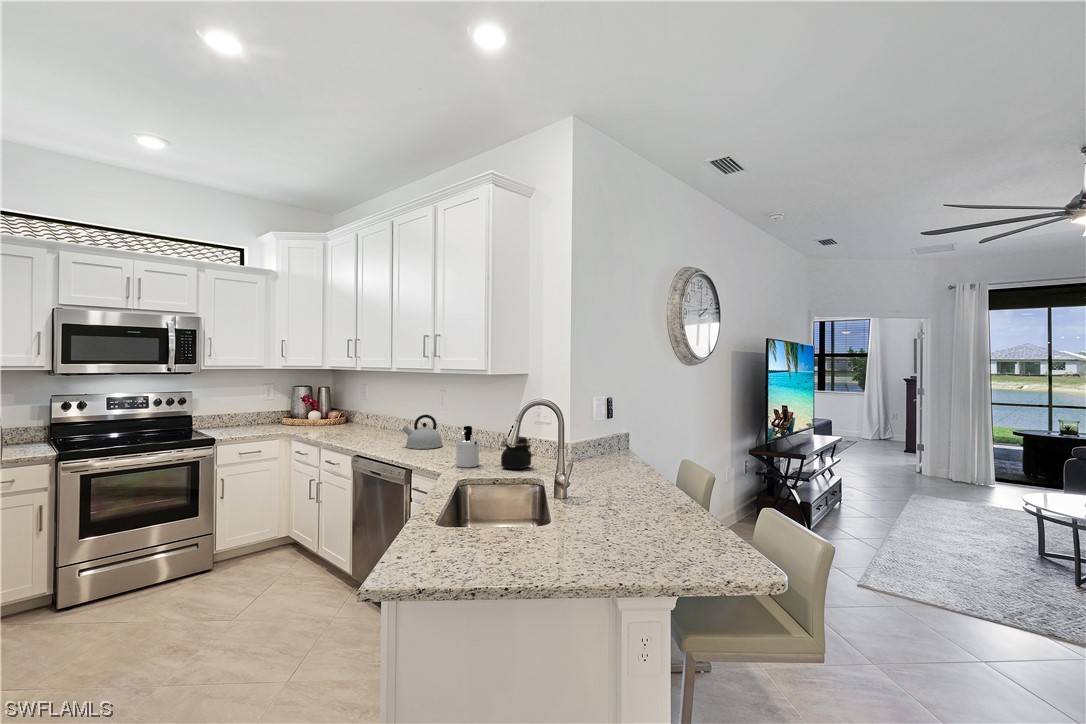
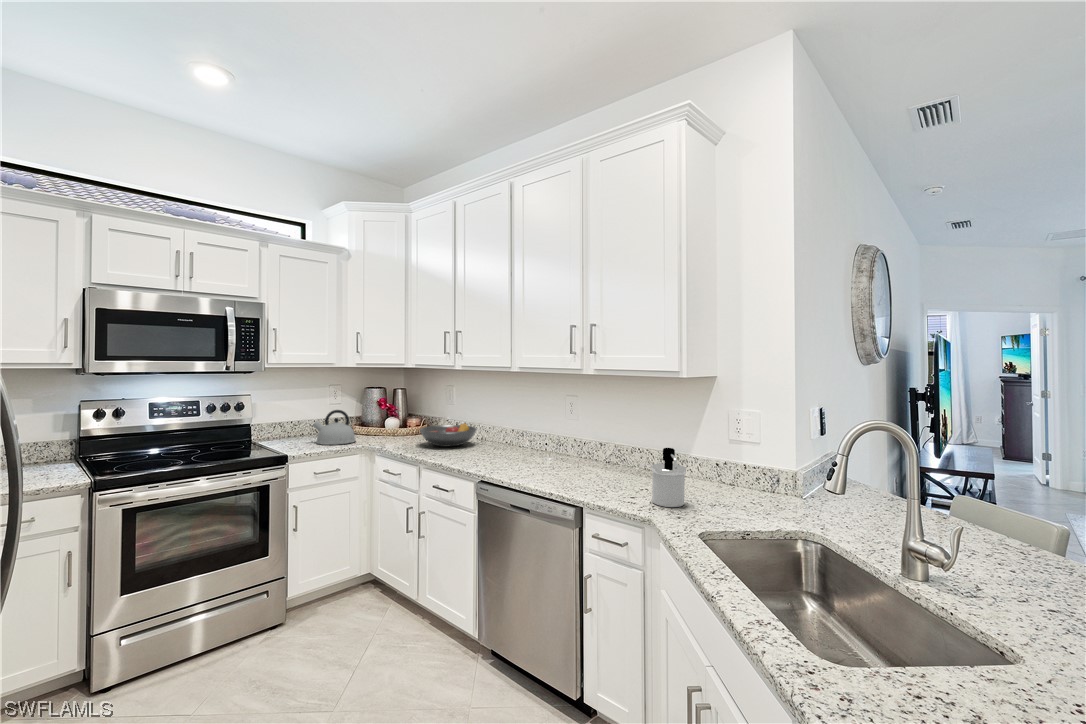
fruit bowl: none [329,414,378,433] -> present [420,423,477,447]
kettle: present [402,415,443,449] -> present [312,410,356,445]
jar: present [501,437,532,469] -> none [717,463,767,511]

